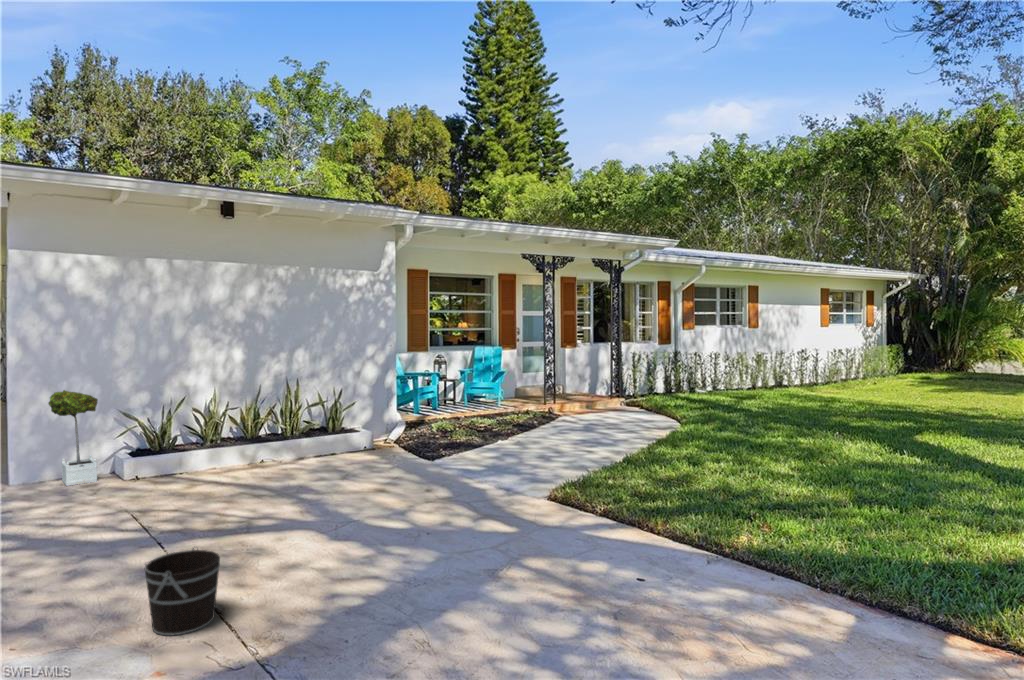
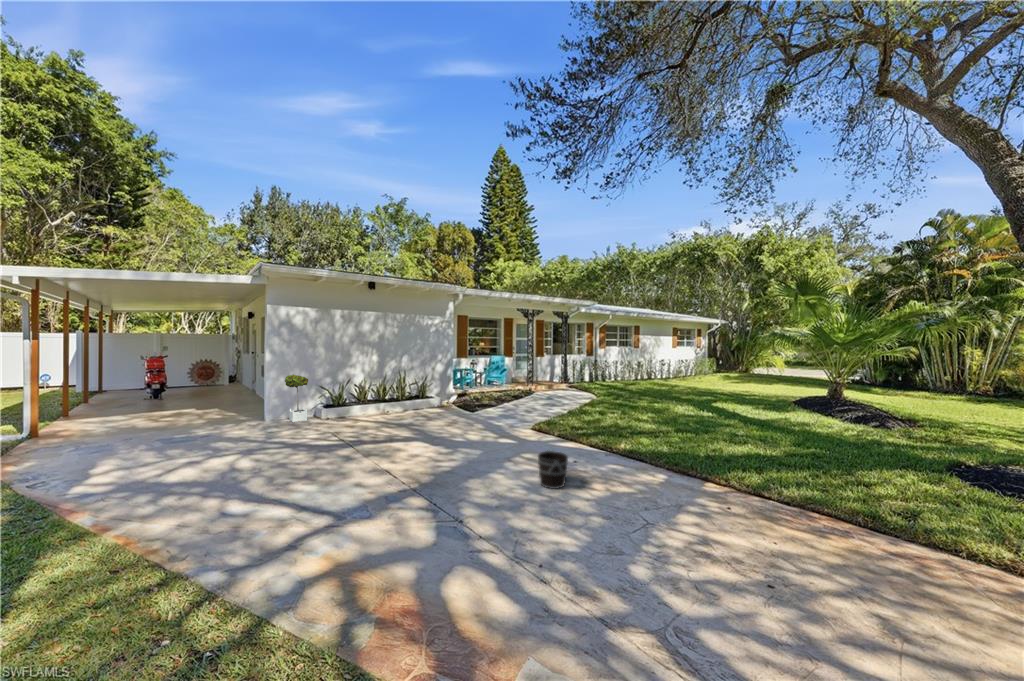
bucket: present [145,548,220,635] -> present [538,450,568,489]

